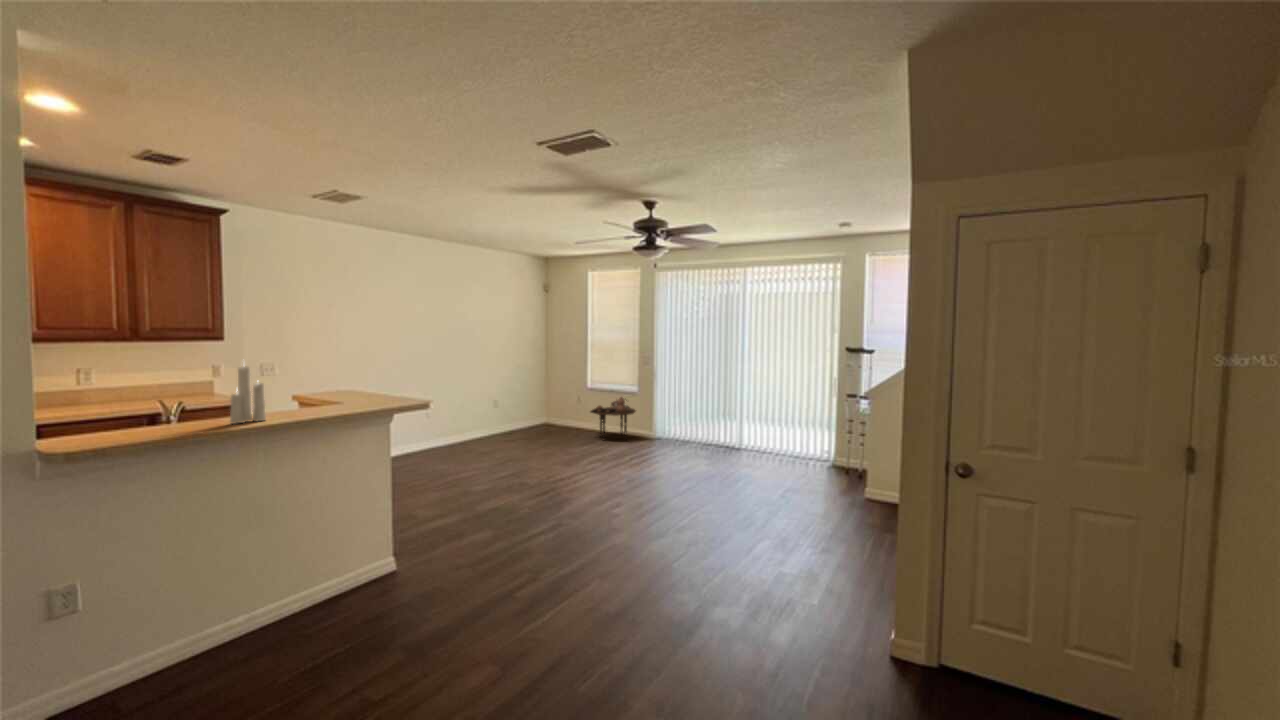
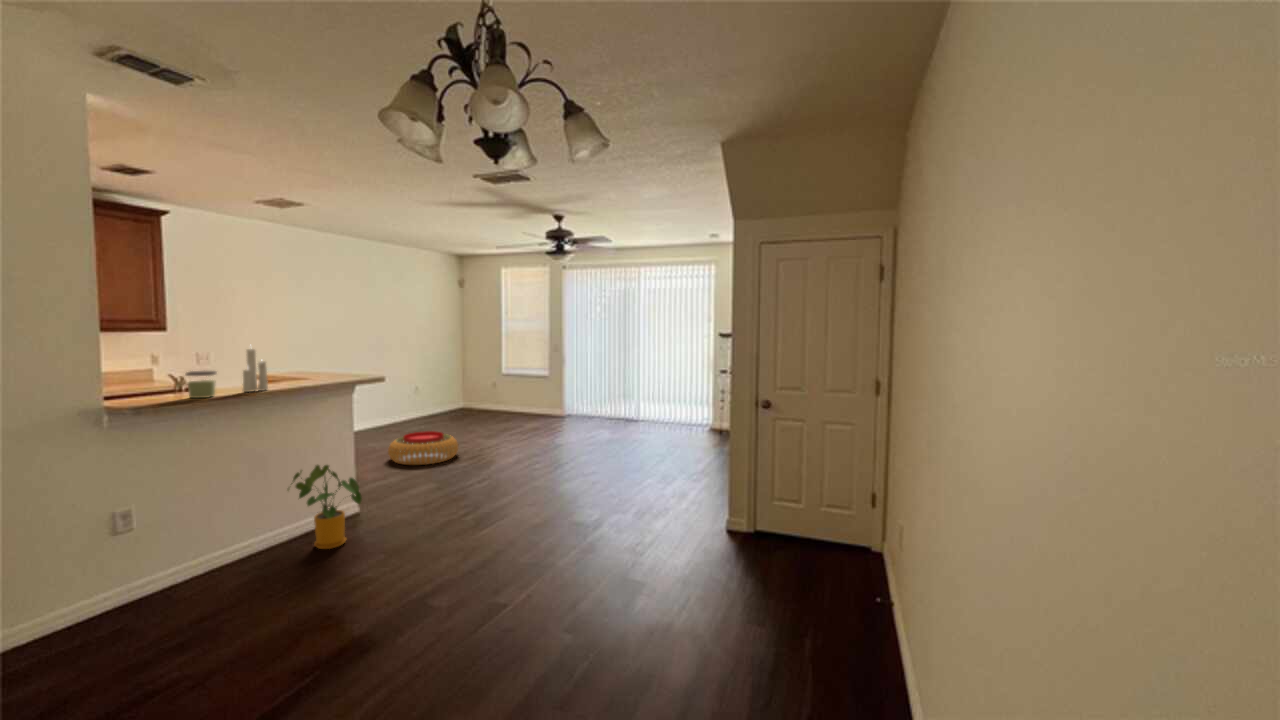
jar: none [146,395,192,433] -> present [186,371,216,398]
side table: present [590,397,636,439] -> none [505,379,548,419]
pouf: none [449,458,528,501] -> present [388,431,458,465]
house plant: none [286,516,377,634] -> present [288,465,362,549]

